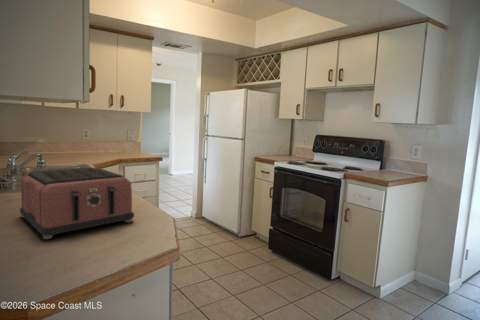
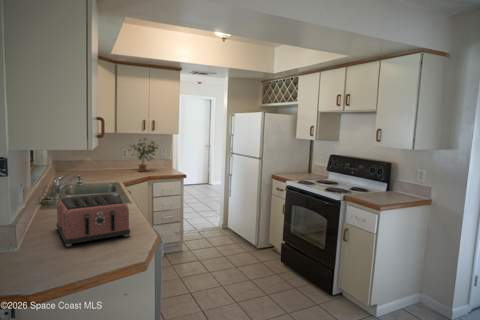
potted plant: none [89,116,130,154] -> present [128,138,158,172]

